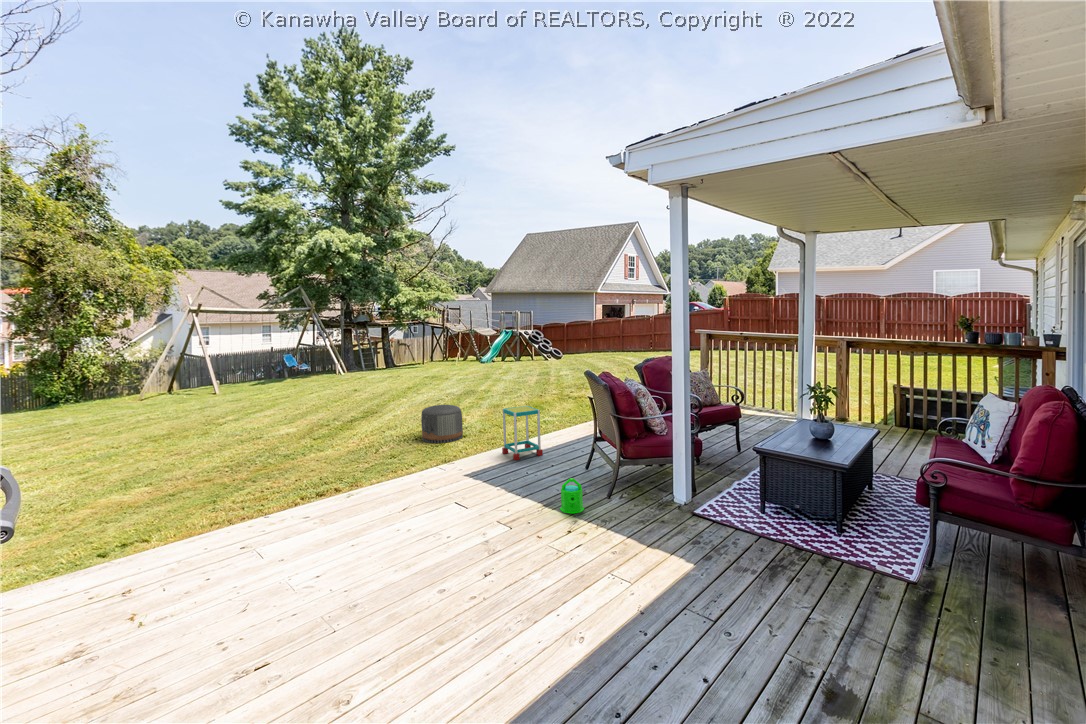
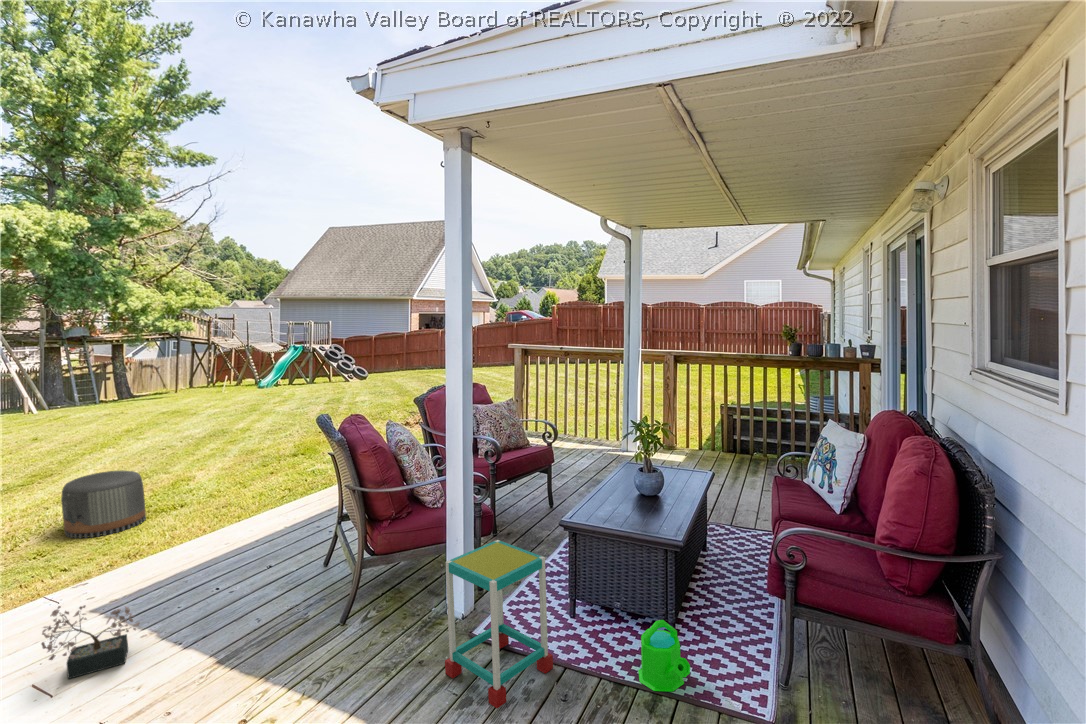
side table: present [502,406,543,460] -> present [445,540,553,708]
decorative plant: none [456,466,500,504] -> present [41,605,139,679]
watering can: present [560,478,584,514] -> present [638,620,690,692]

